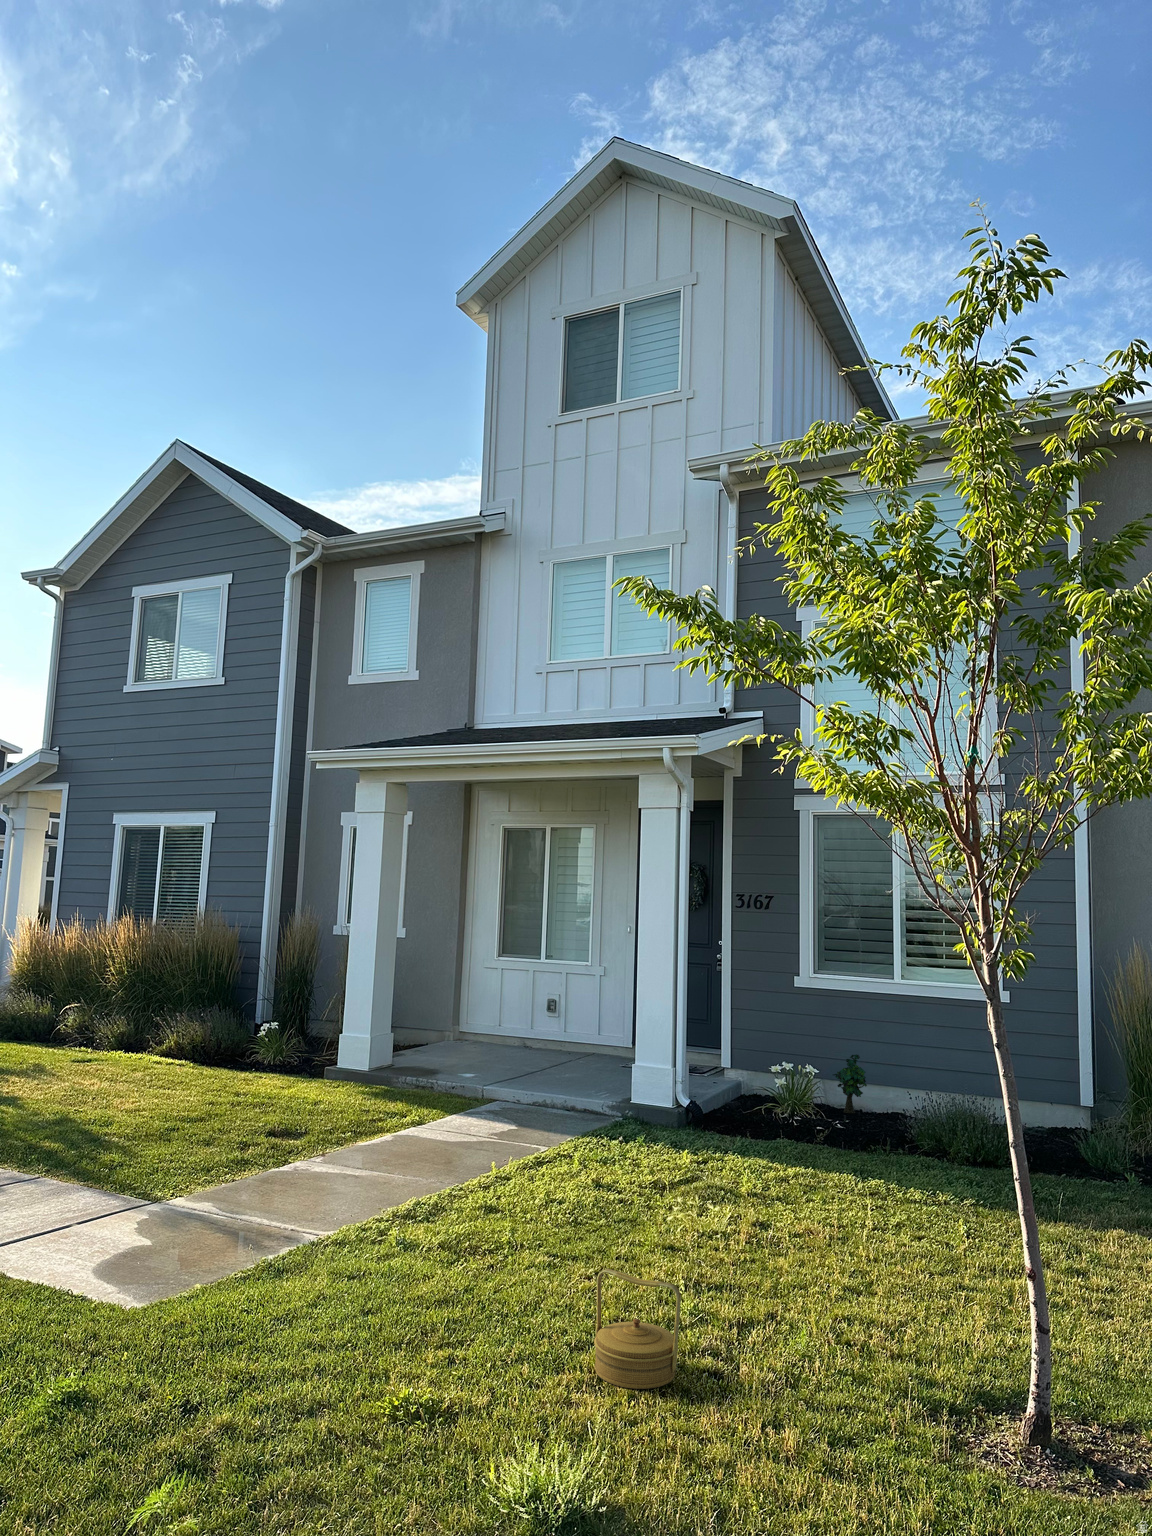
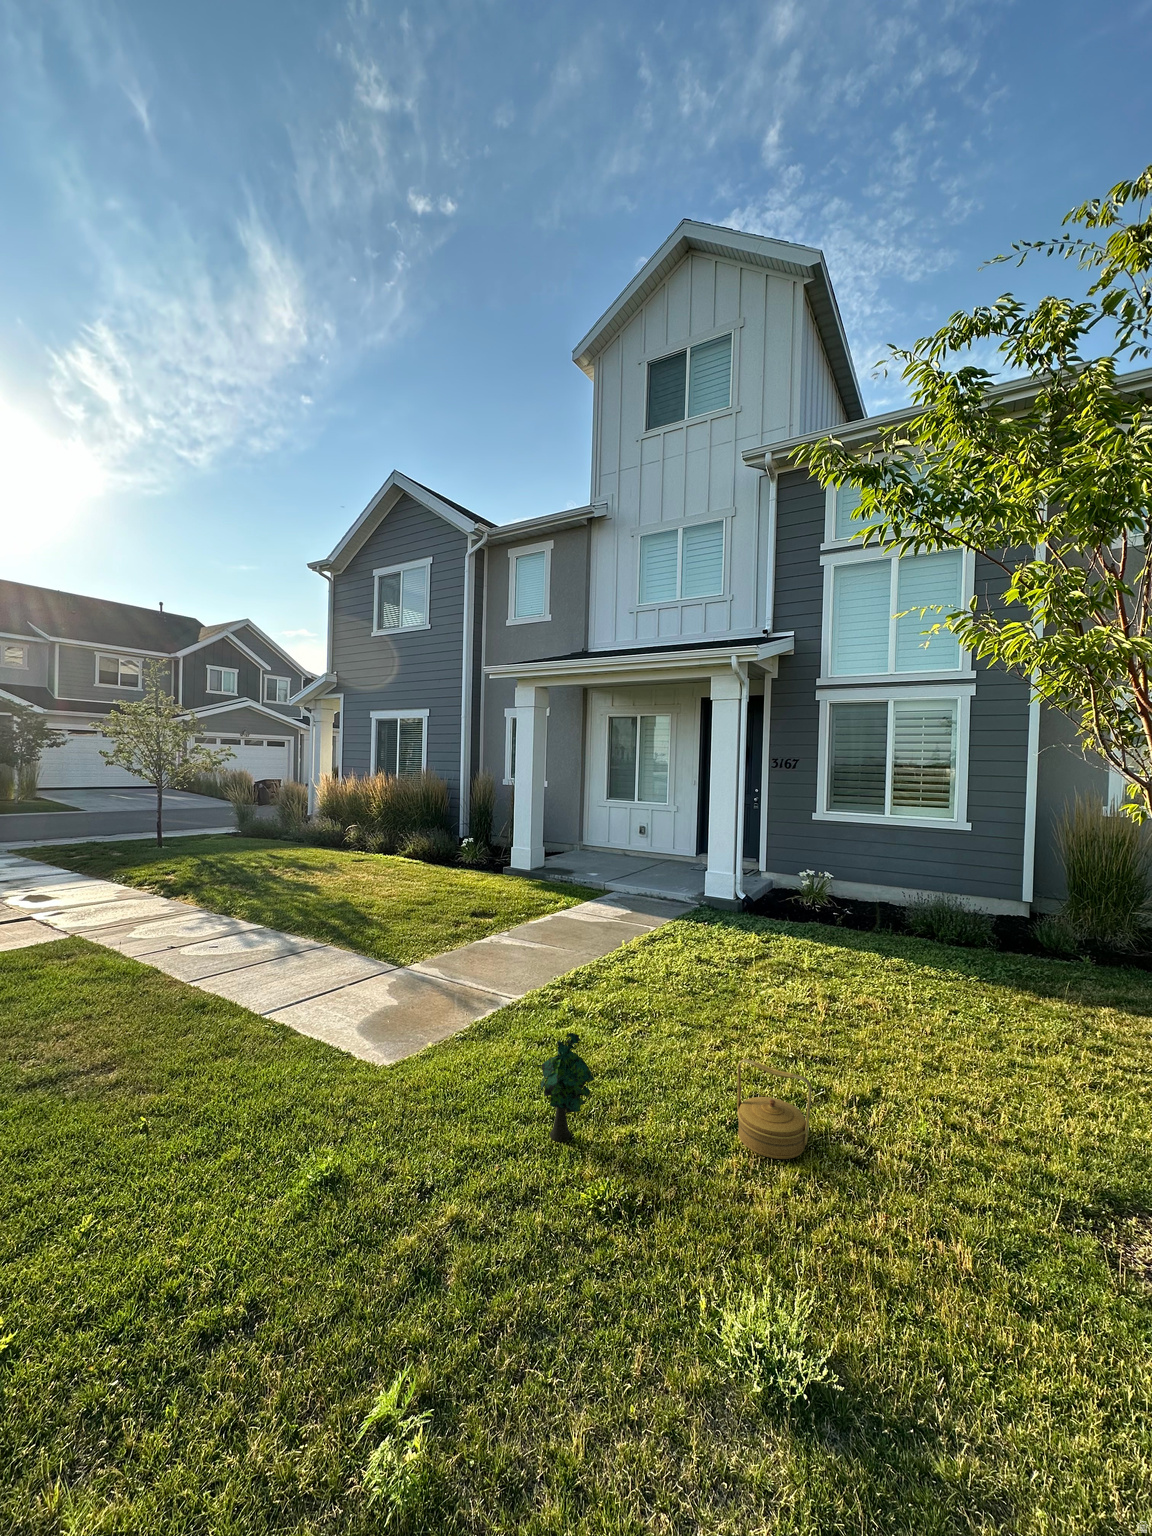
decorative plant: present [833,1054,867,1113] -> present [535,1033,595,1141]

